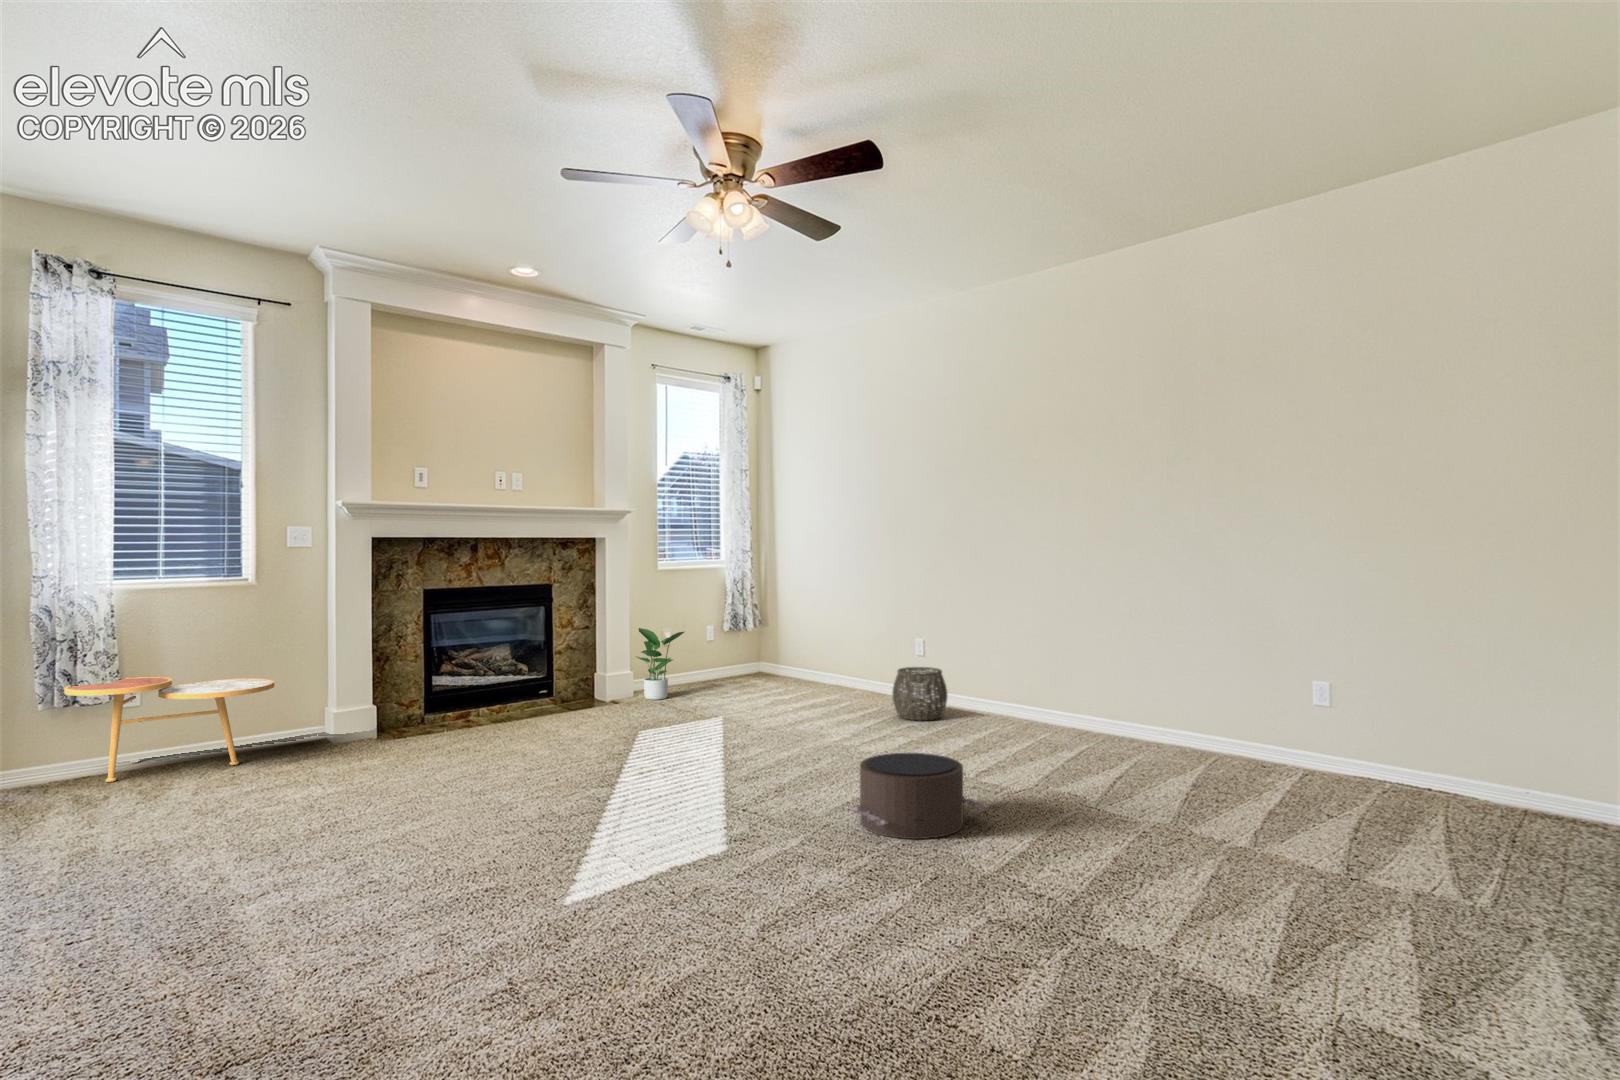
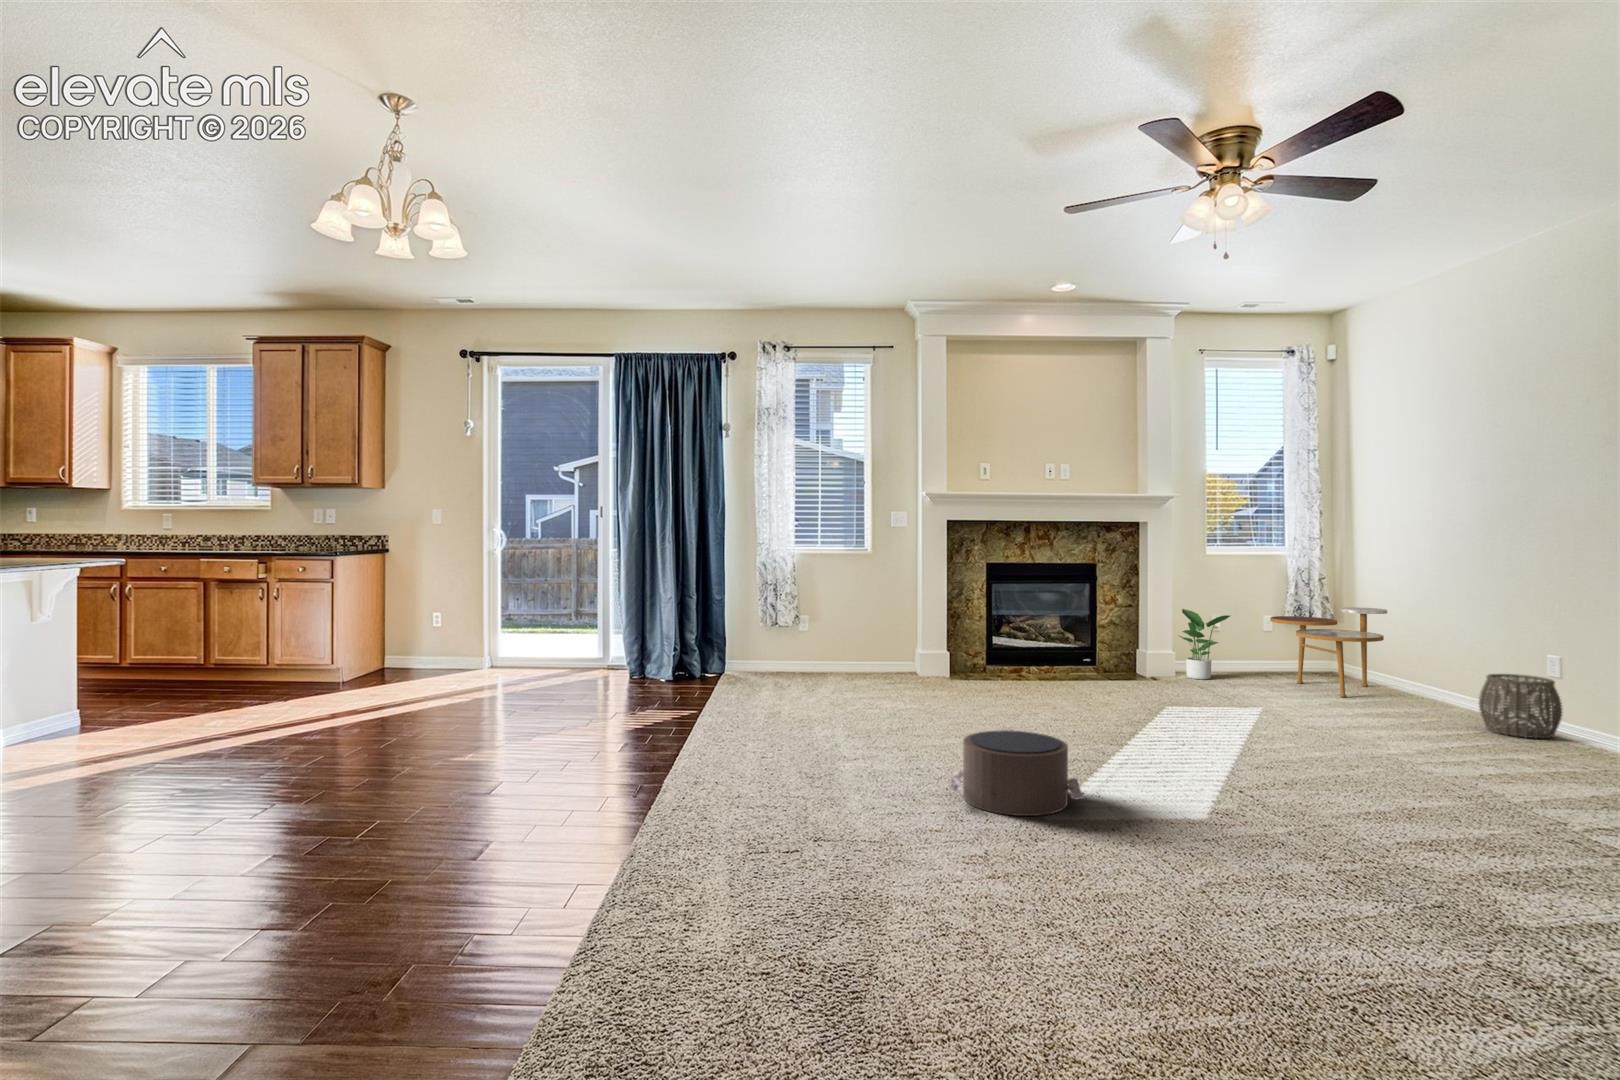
side table: present [64,677,274,782] -> present [1270,607,1387,697]
pouf: present [849,753,987,839] -> present [950,730,1084,816]

